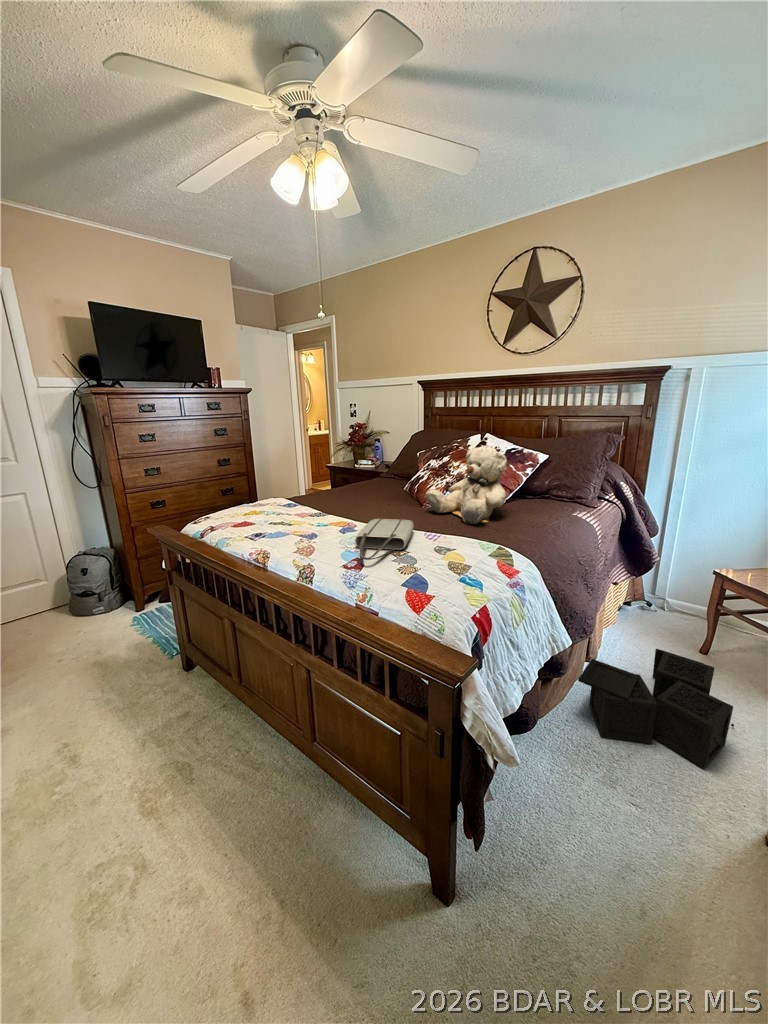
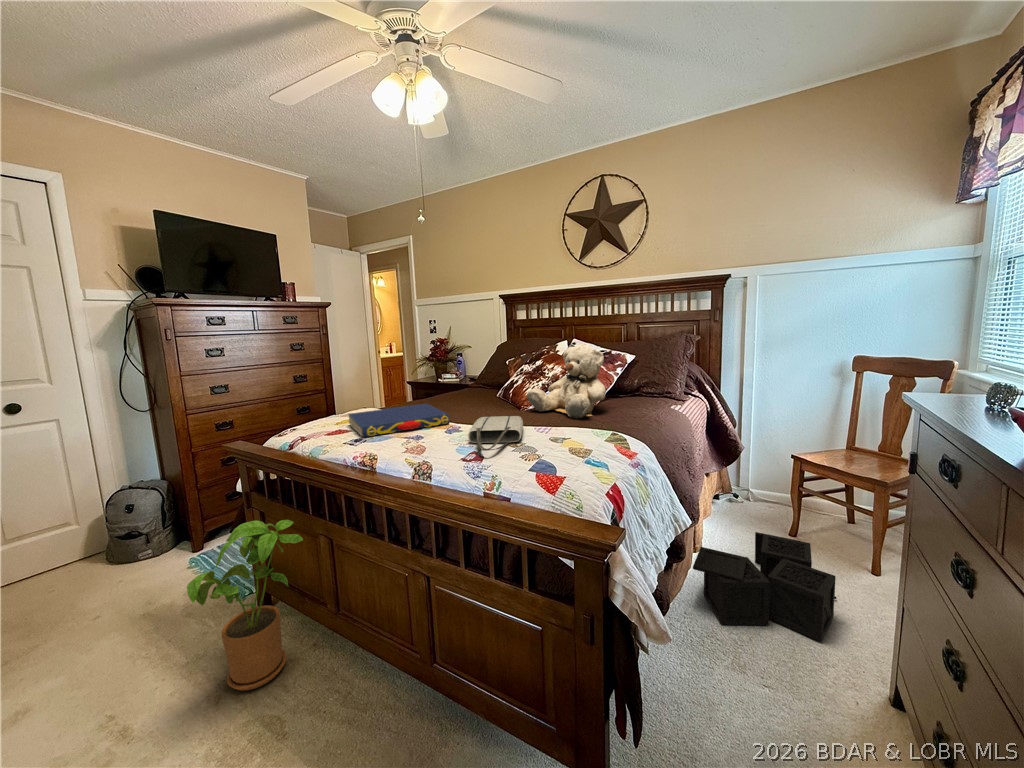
book: none [254,499,346,533] -> present [348,404,450,437]
house plant: none [113,602,209,738] -> present [187,520,303,691]

